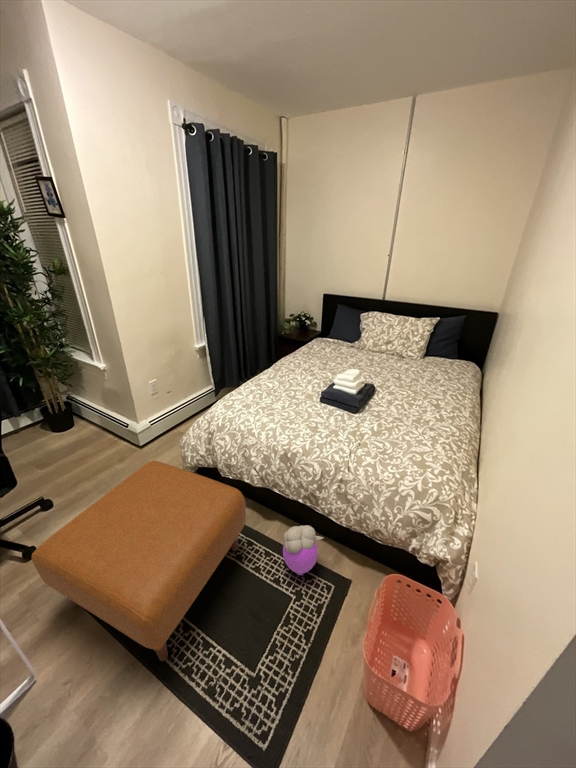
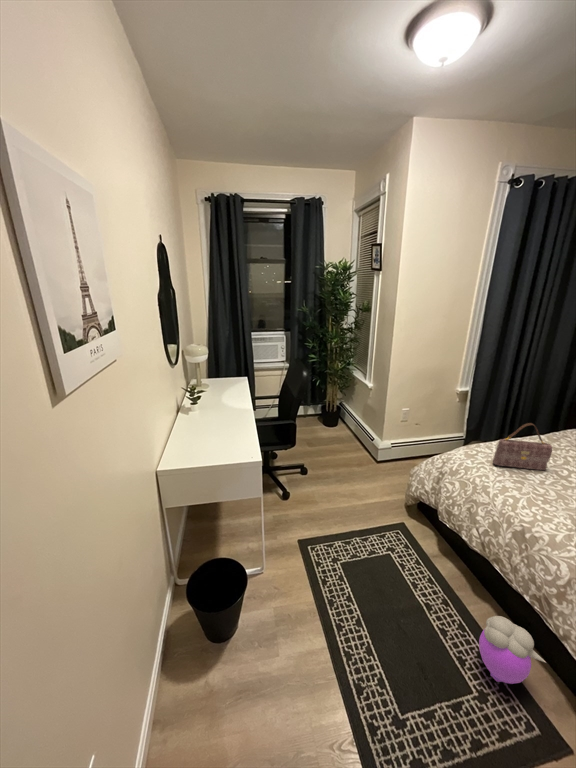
handbag: none [247,363,283,407] -> present [493,423,552,470]
ottoman: present [32,461,246,661] -> none [287,472,454,632]

